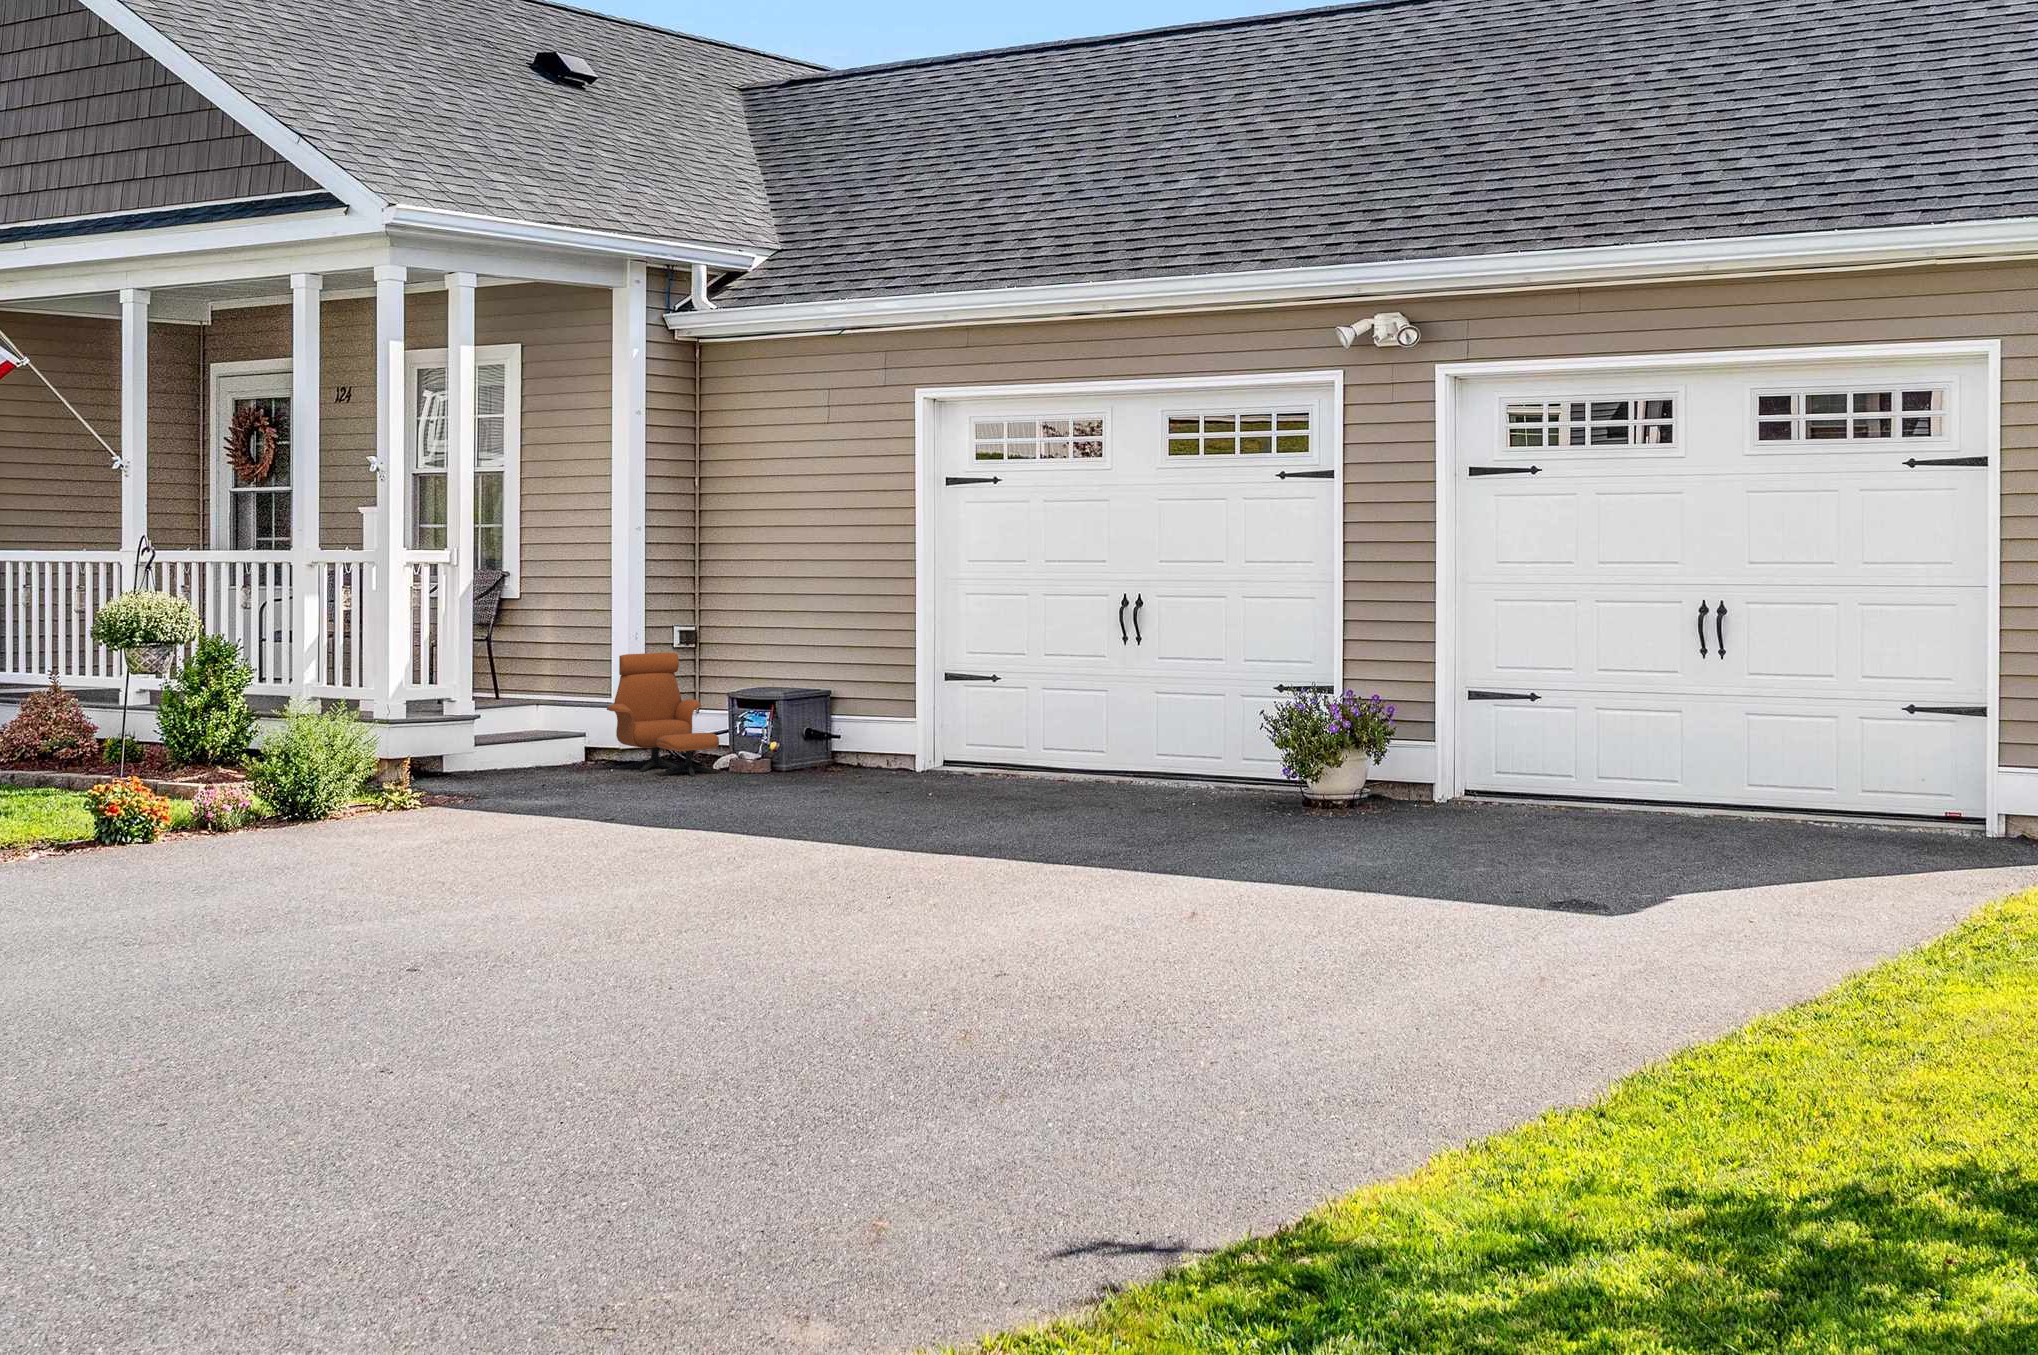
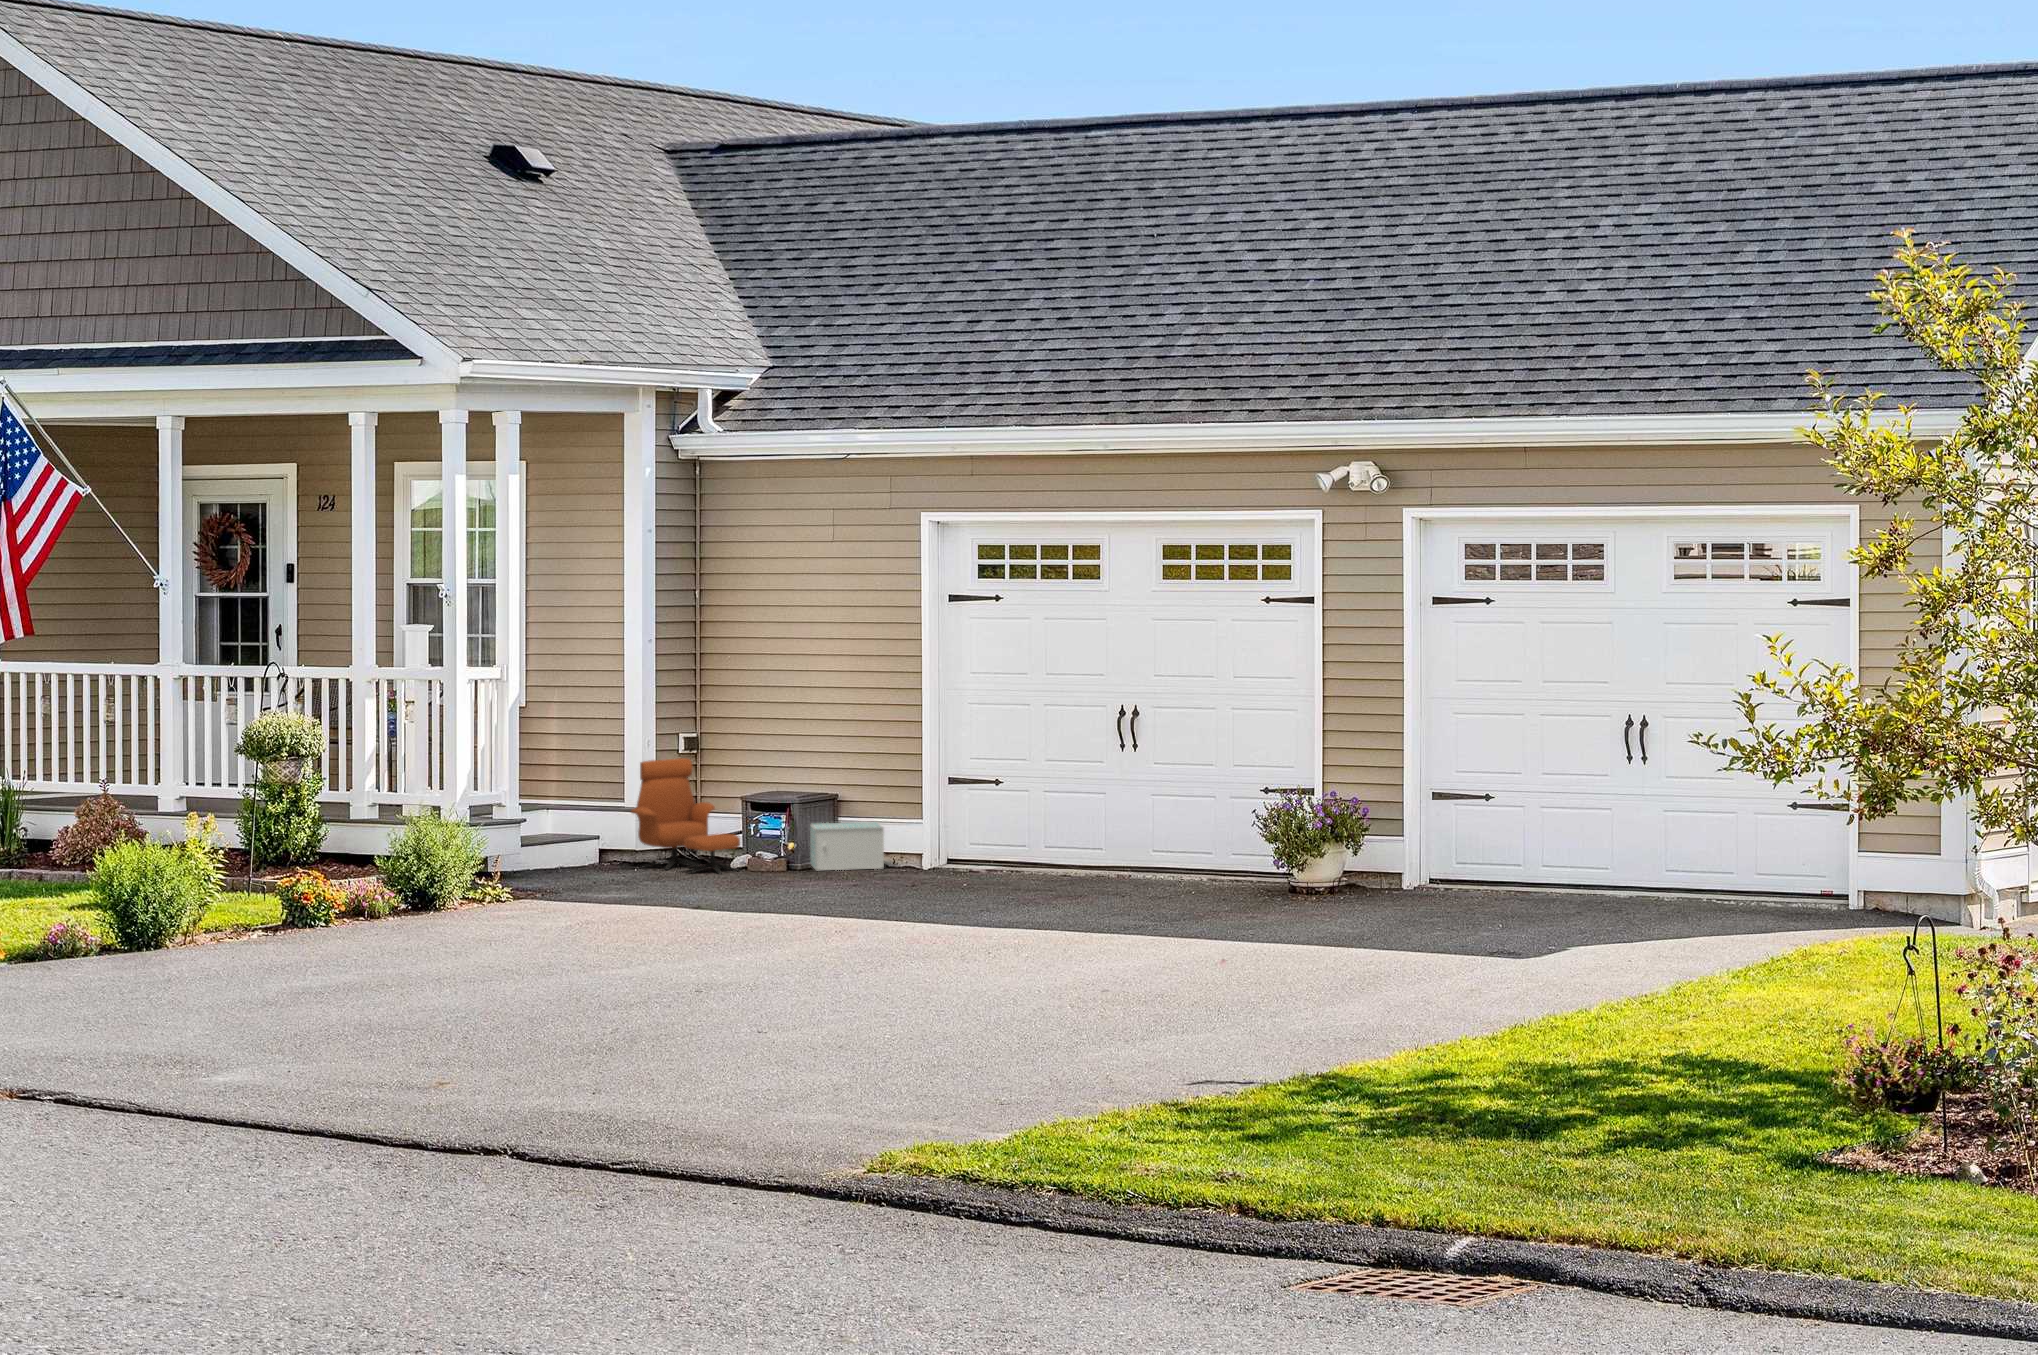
storage box: none [797,722,872,774] -> present [810,822,884,870]

